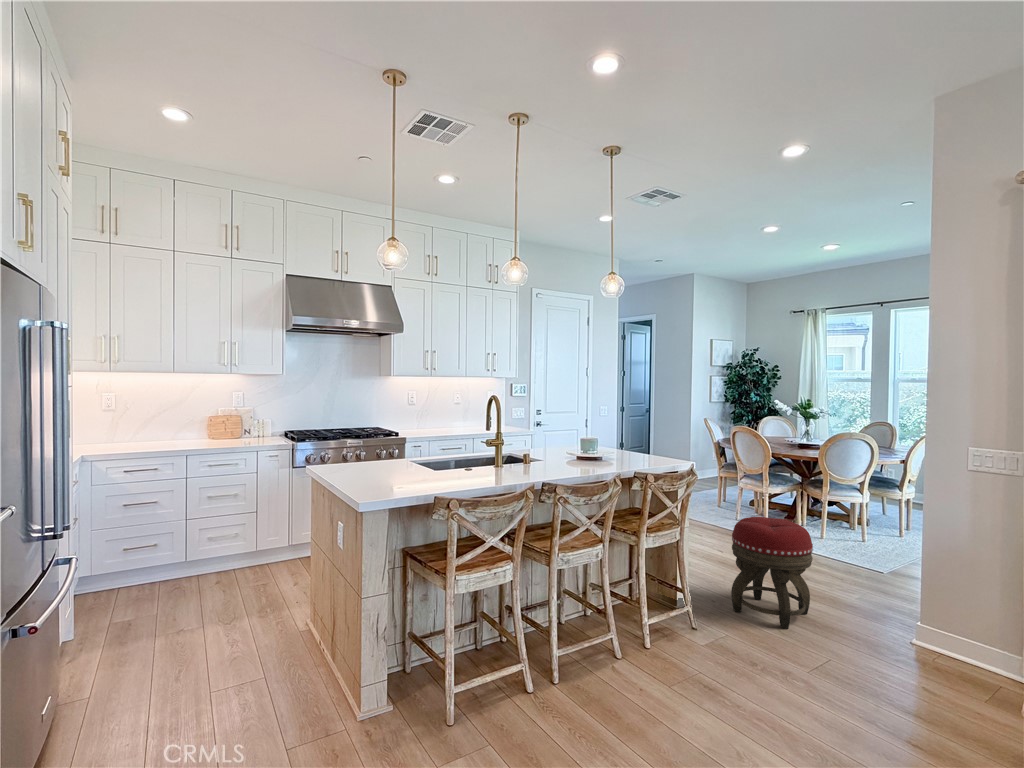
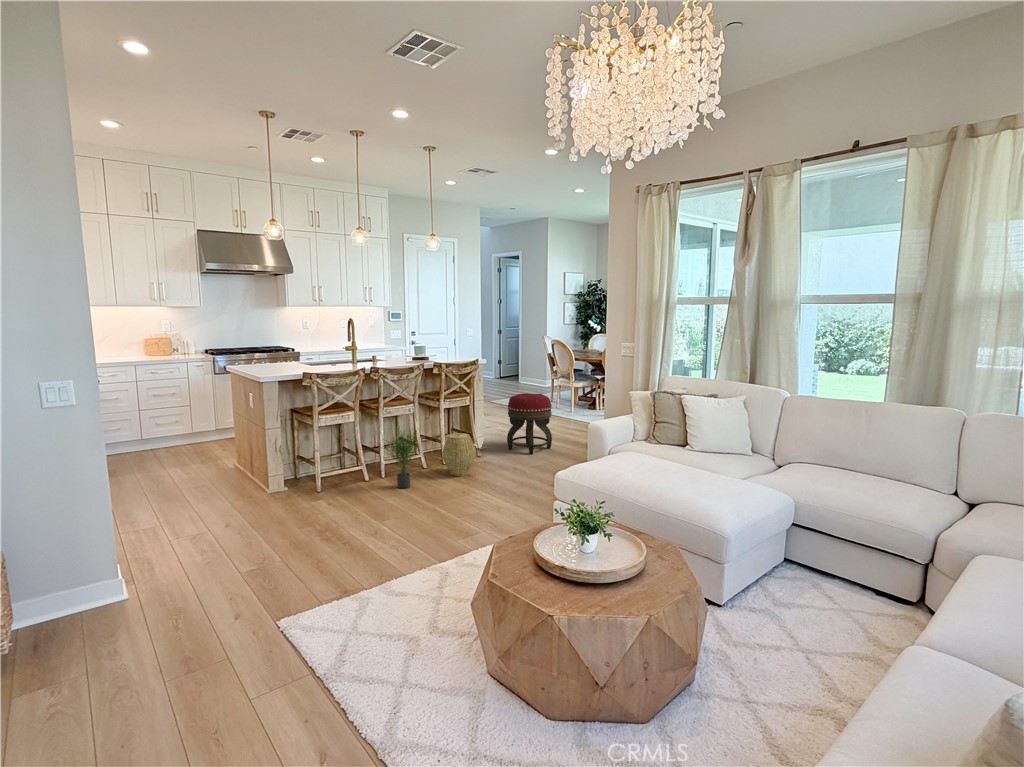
potted plant: none [558,595,649,729] -> present [387,431,416,488]
woven basket: none [662,602,726,691] -> present [442,433,476,476]

